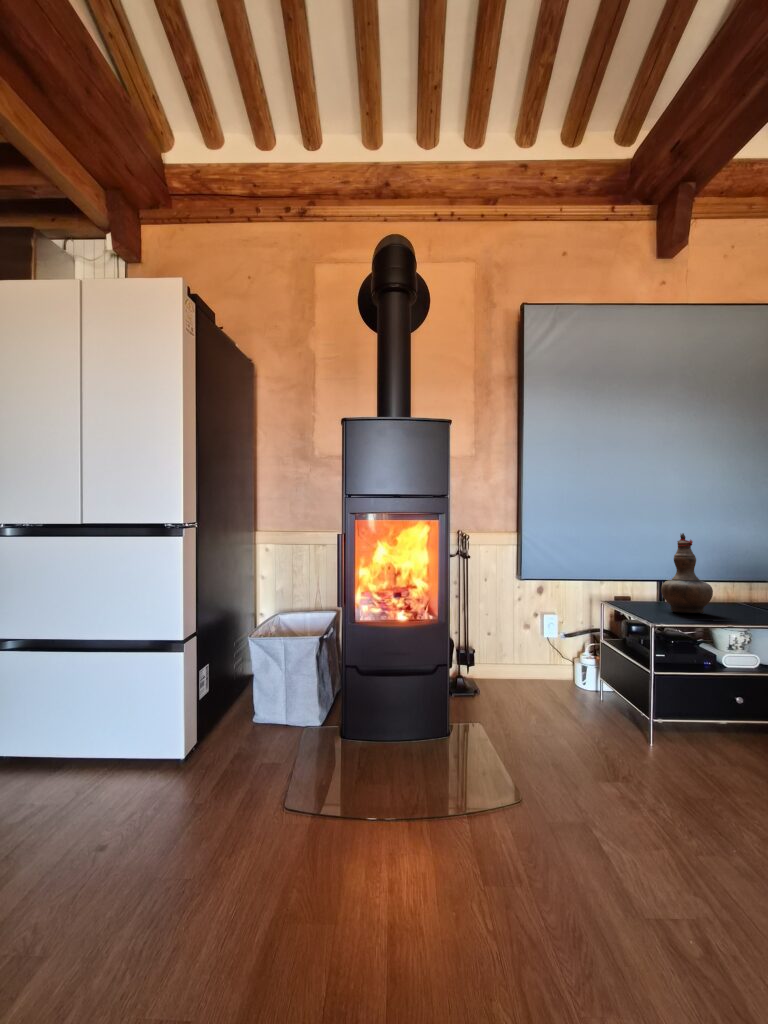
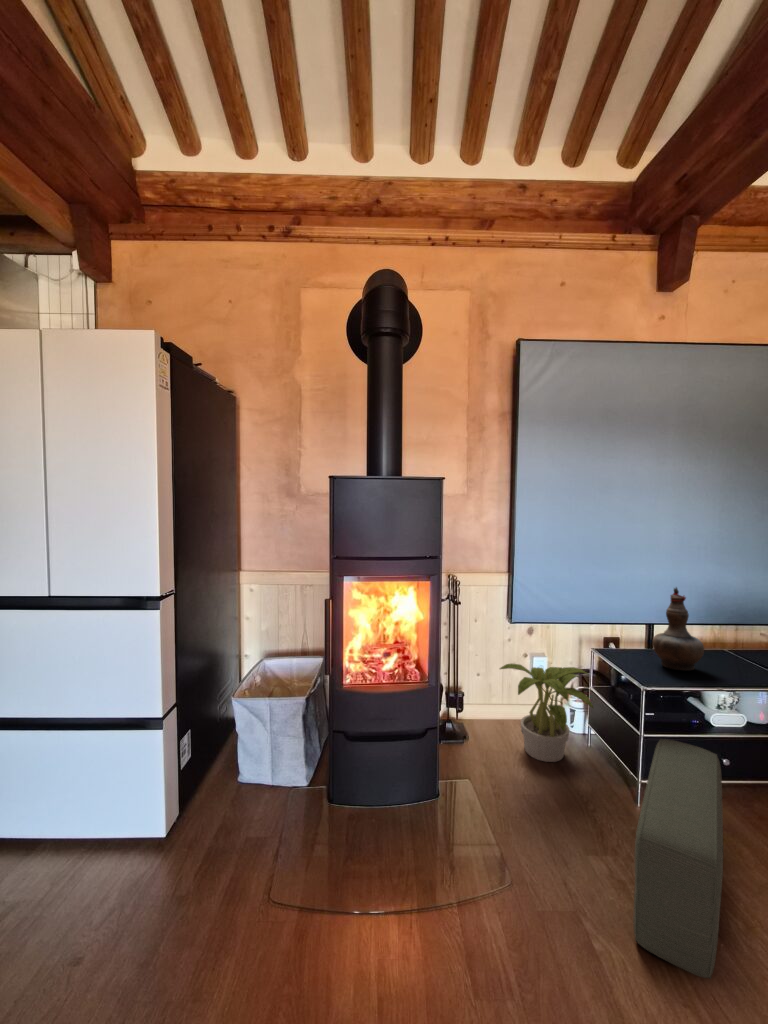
potted plant: none [509,616,604,711] -> present [500,664,593,762]
pouf: none [642,671,732,871] -> present [633,739,723,979]

